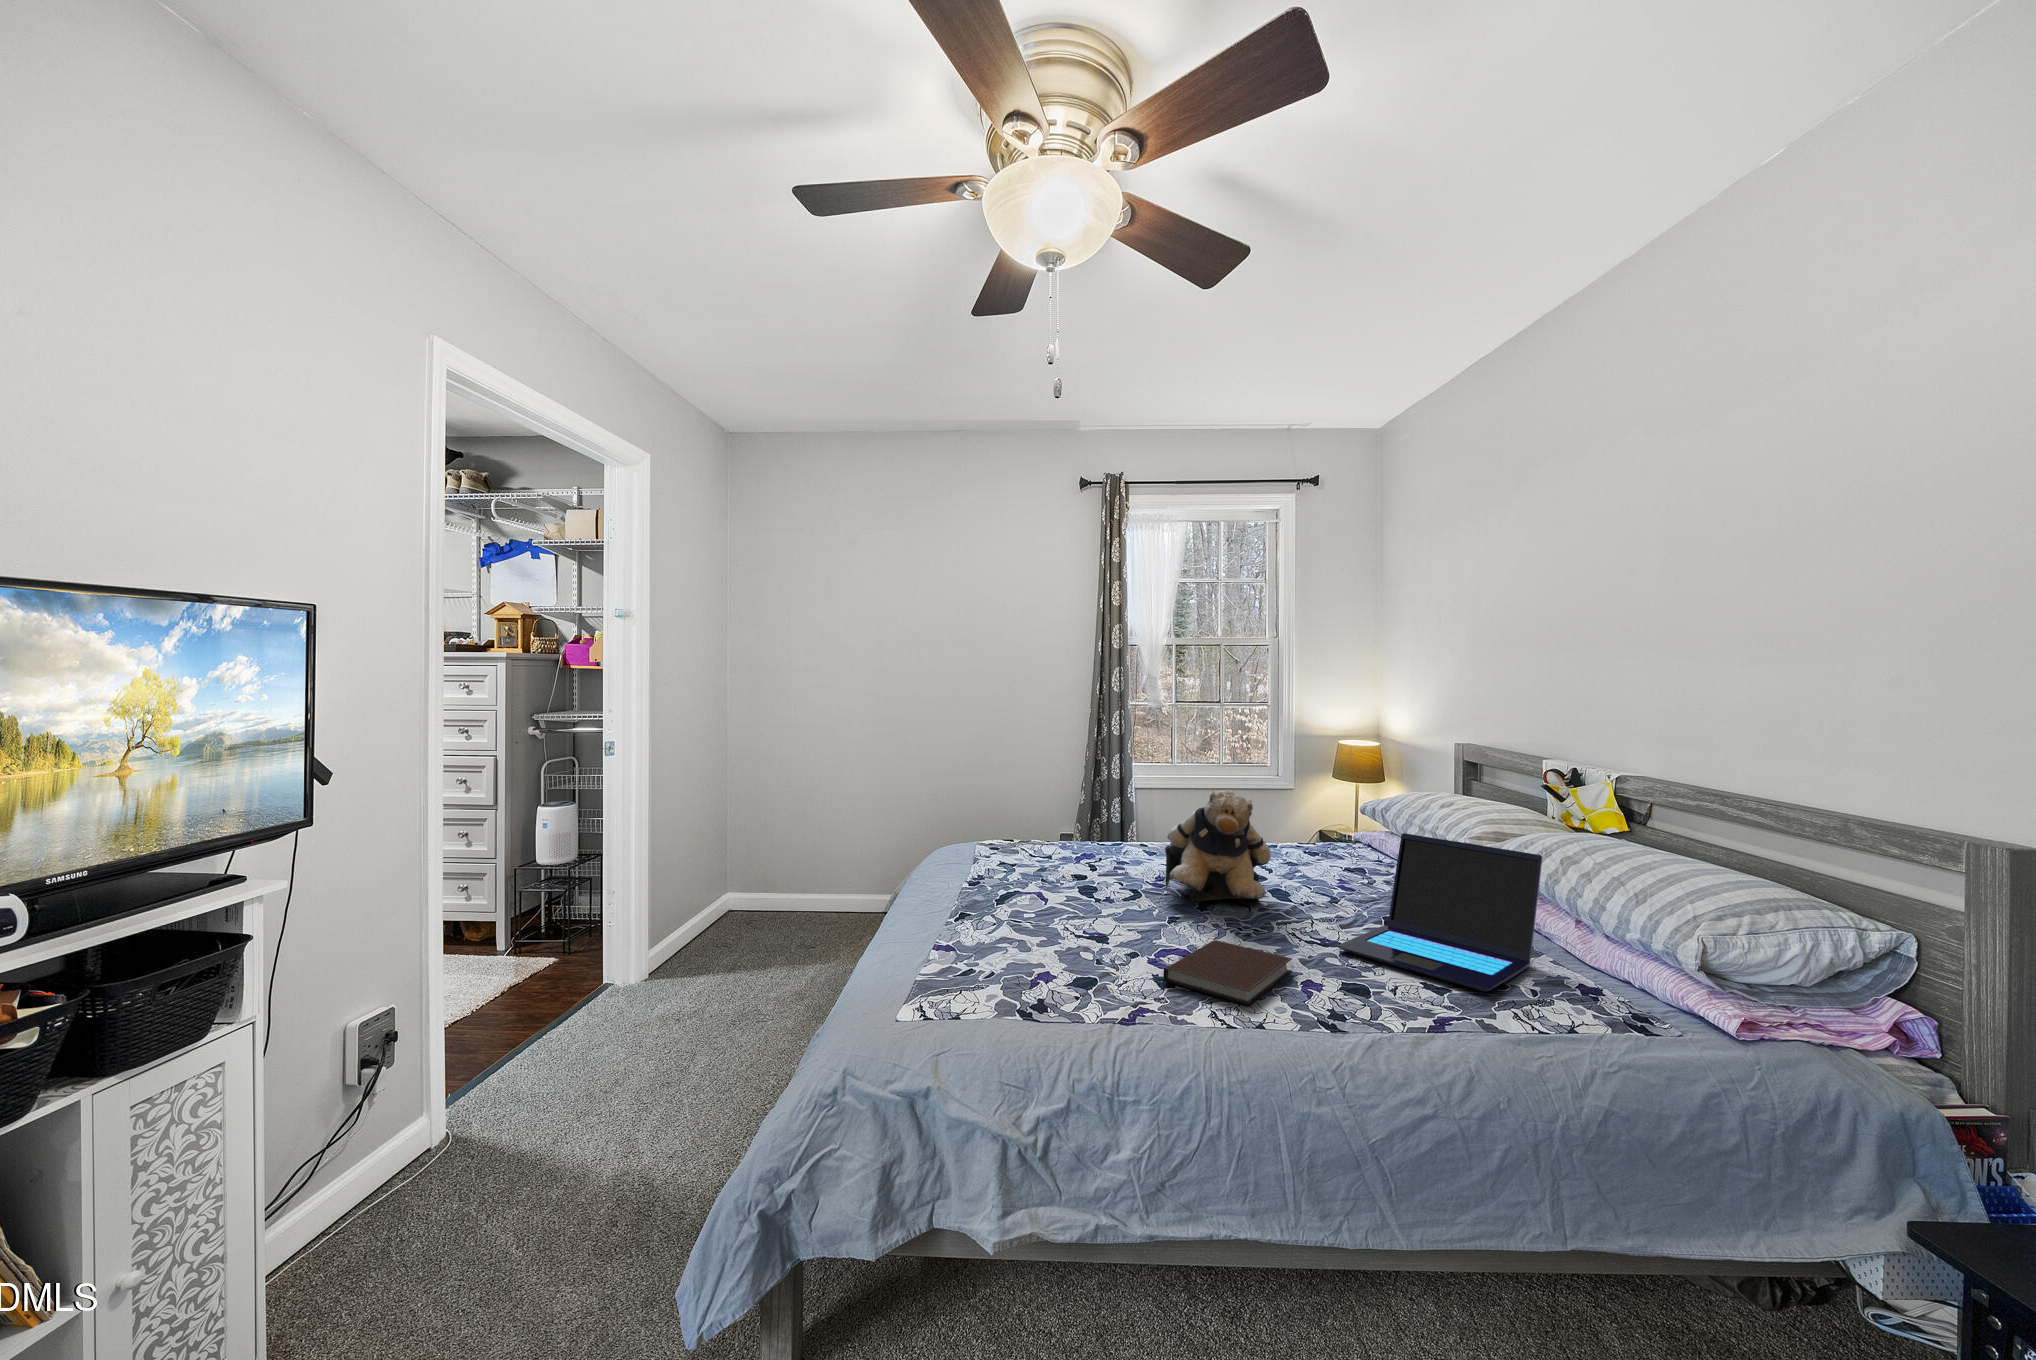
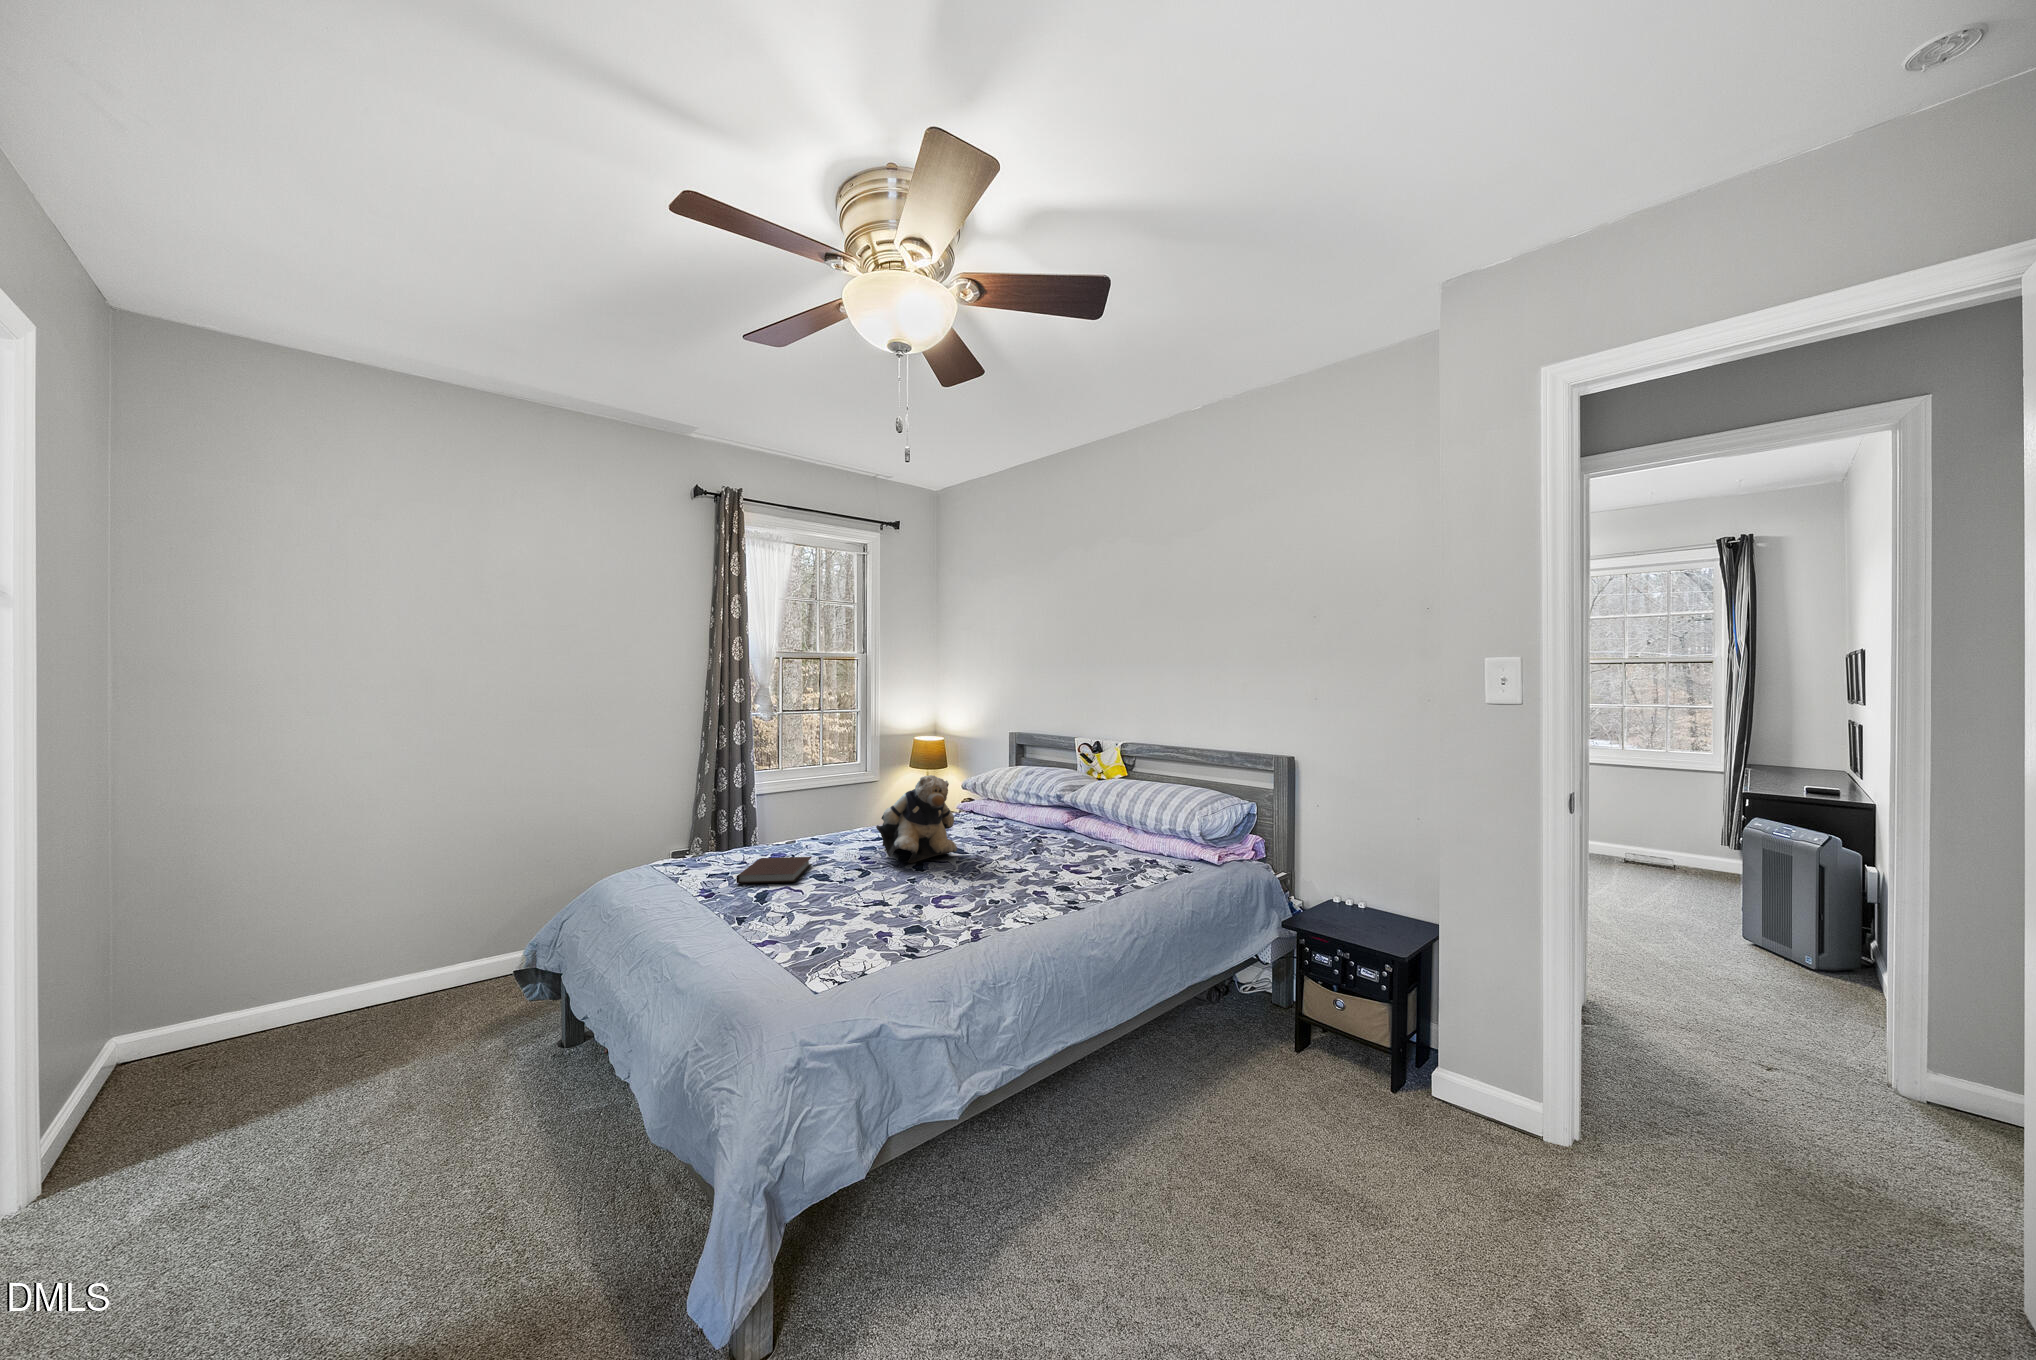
laptop: present [1337,833,1542,991] -> none [1029,791,1122,872]
notebook: present [1164,940,1292,1005] -> present [736,857,812,883]

